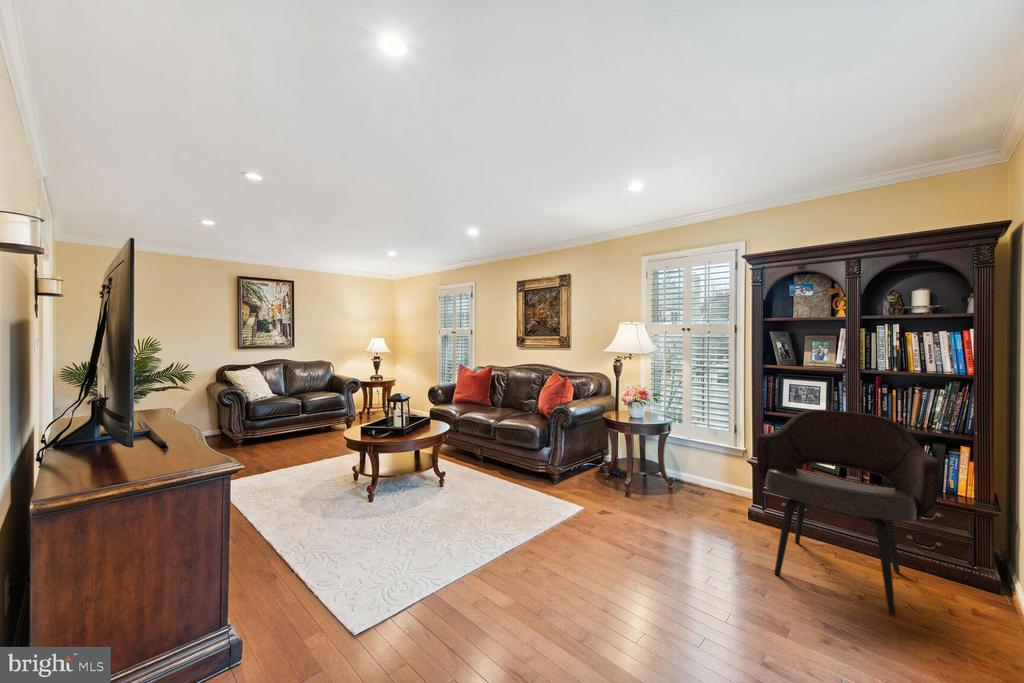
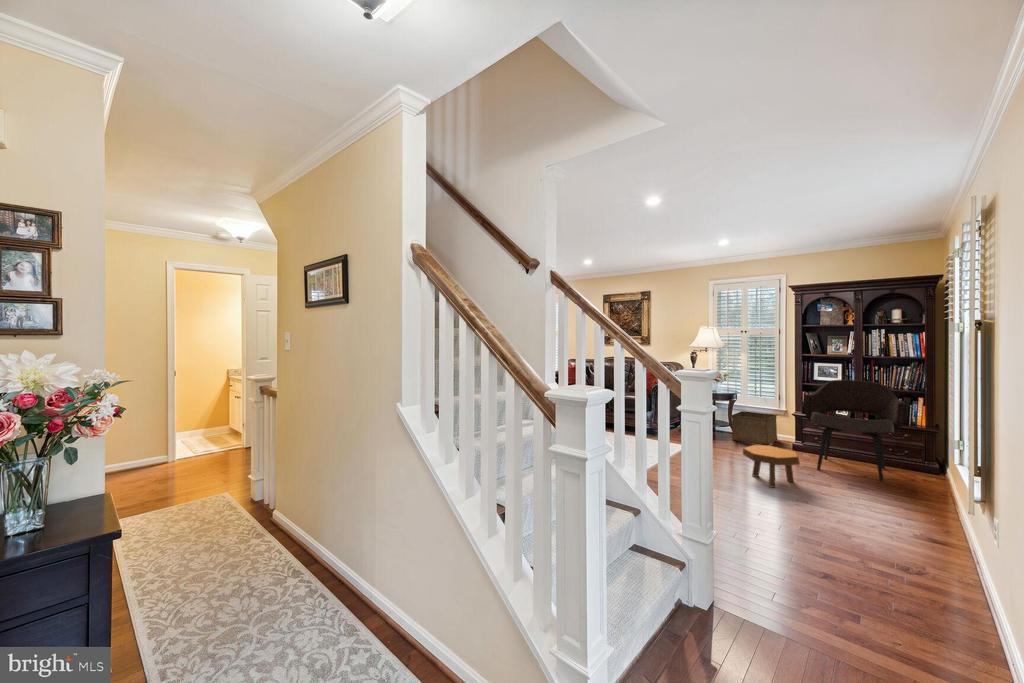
storage bin: none [660,448,732,509] -> present [731,411,778,446]
footstool: none [631,531,730,636] -> present [743,445,800,488]

